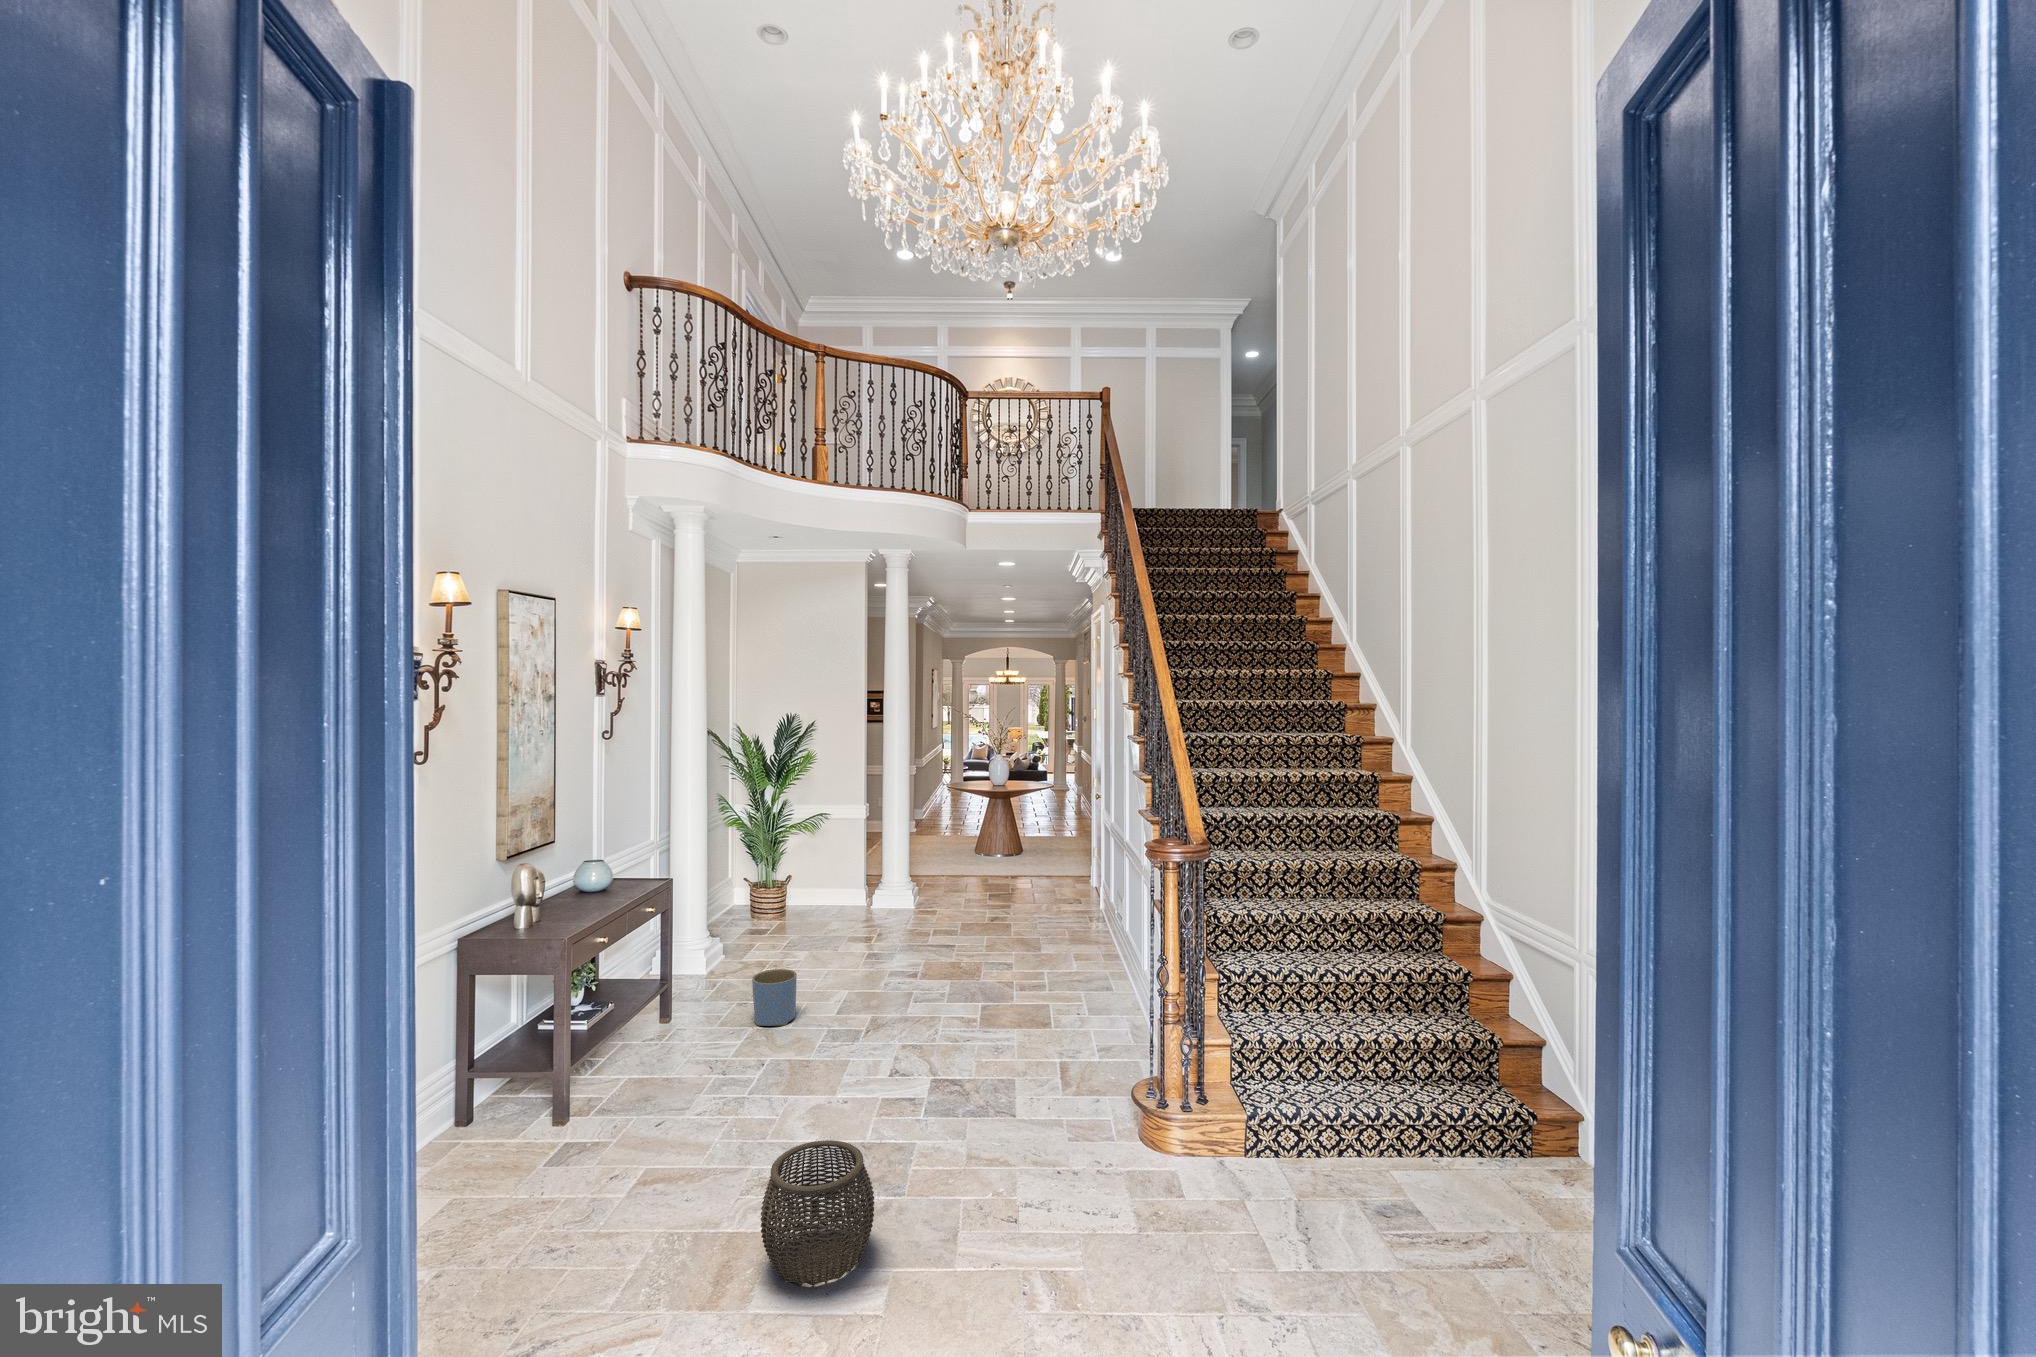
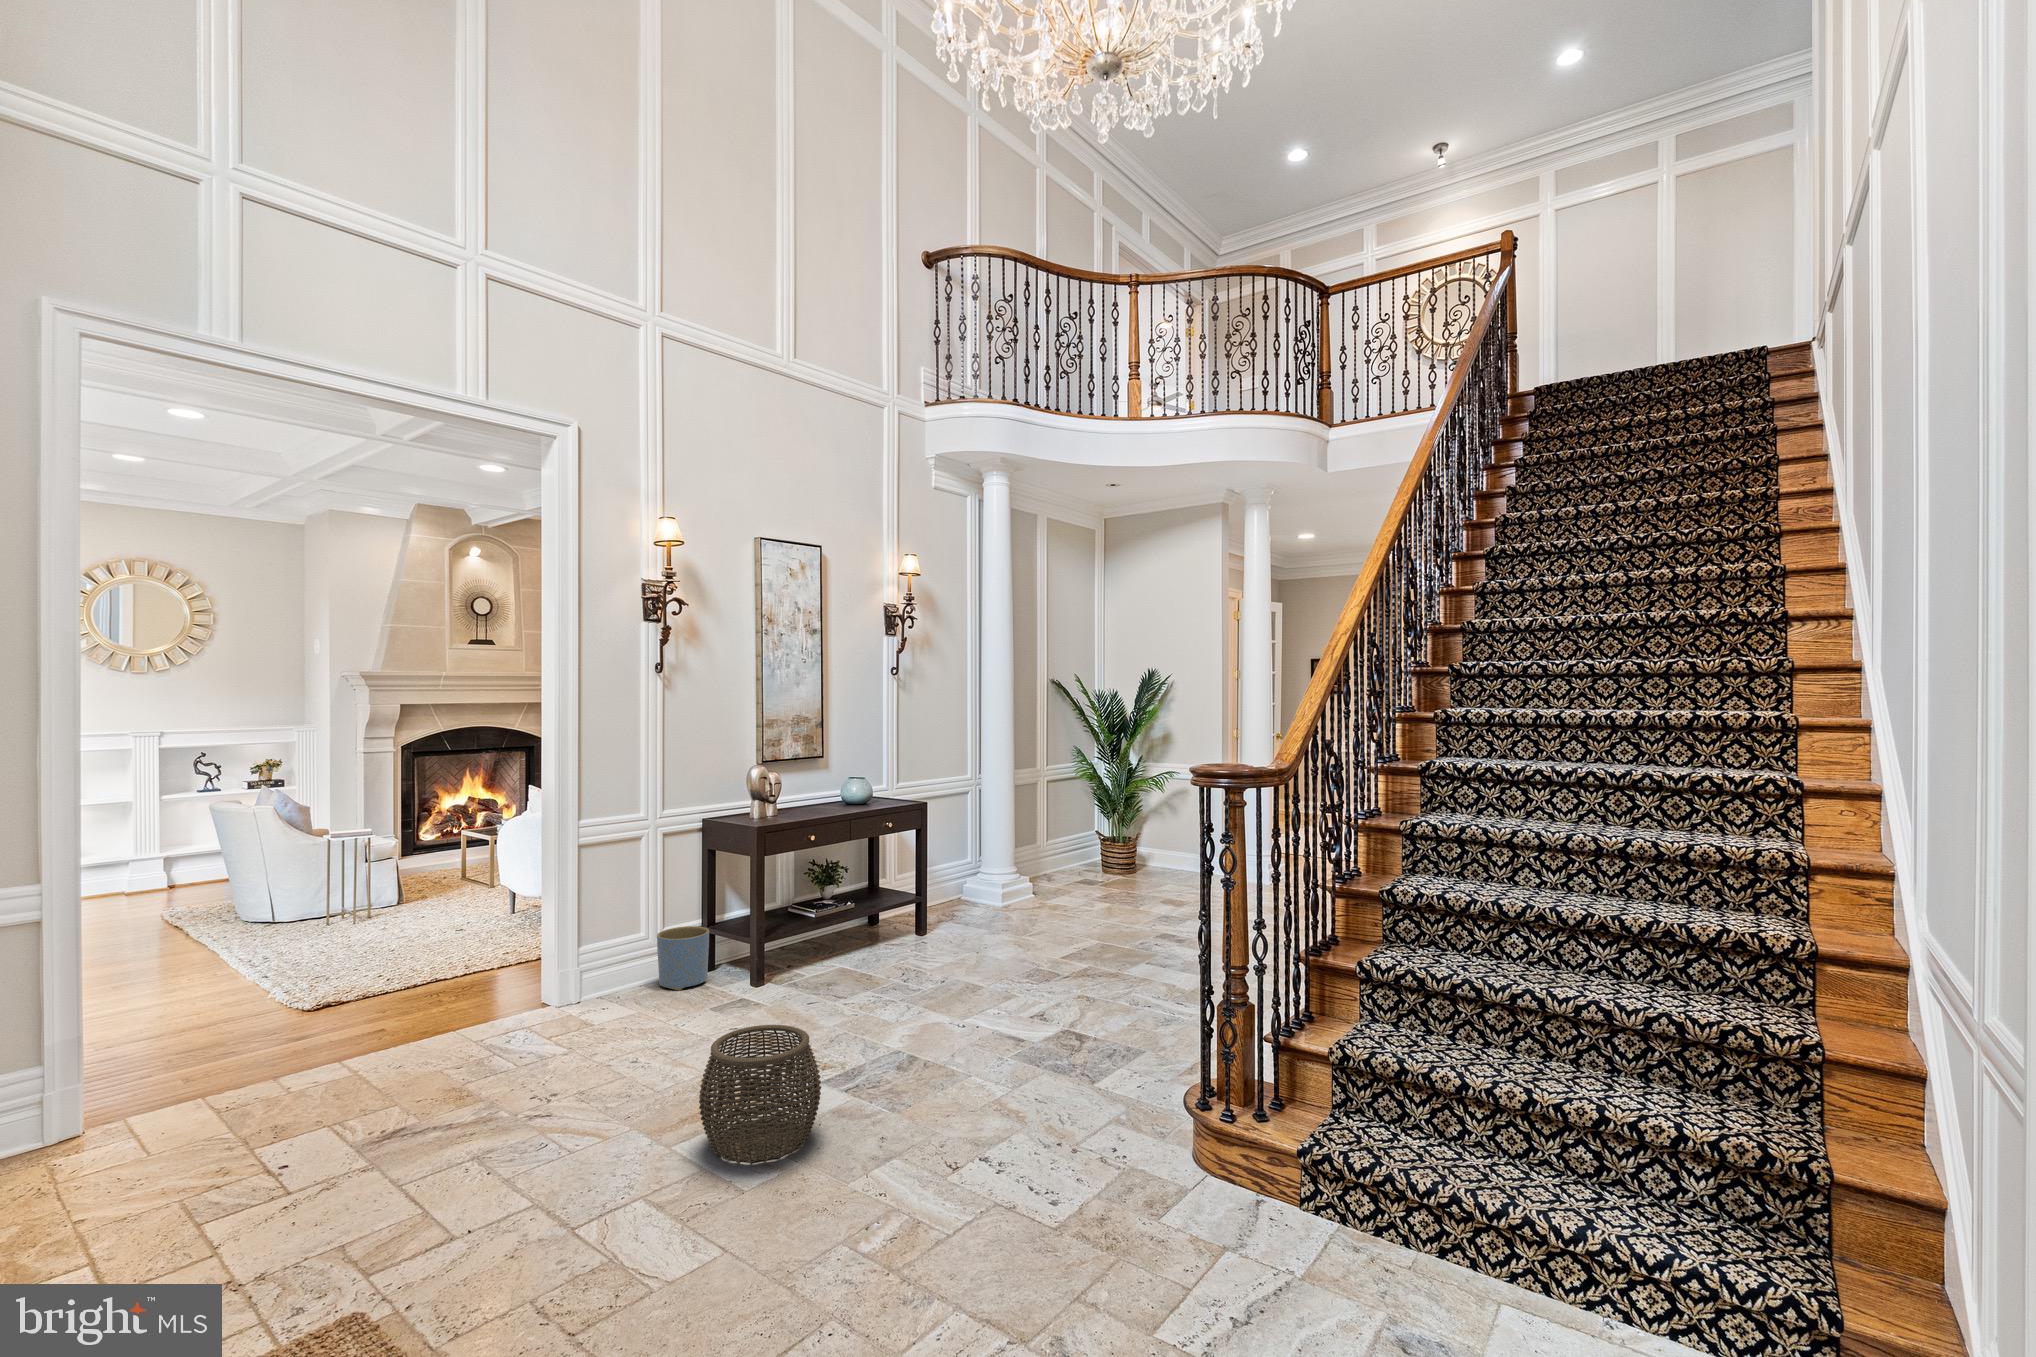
planter: present [752,969,797,1026] -> present [657,926,709,990]

